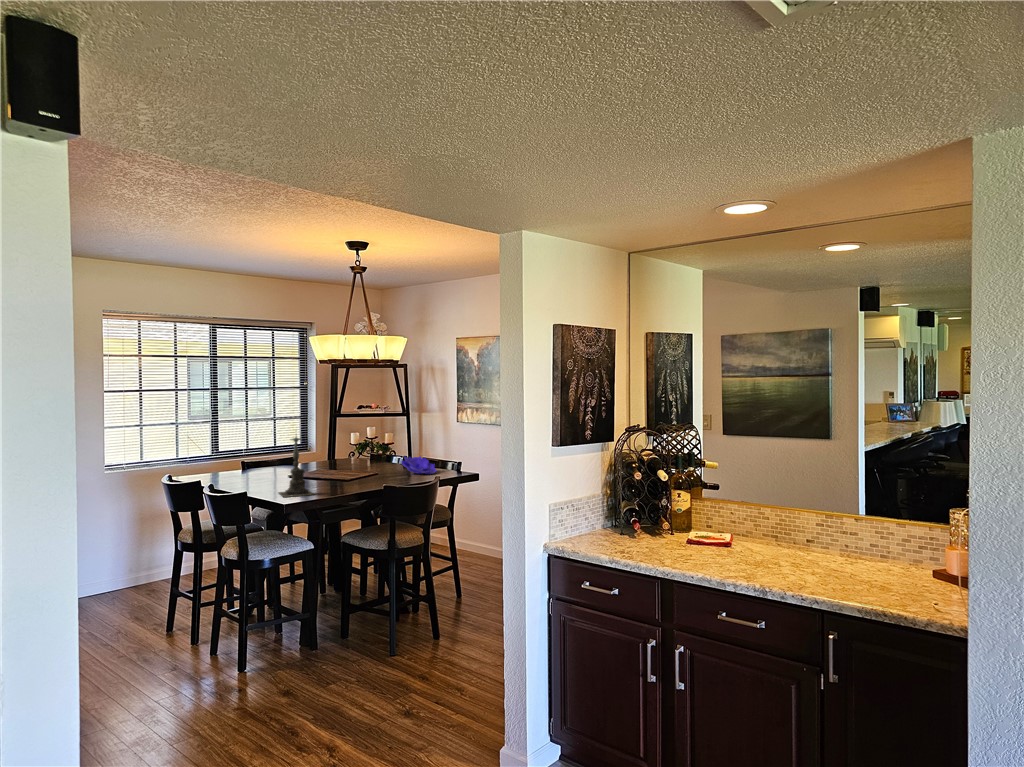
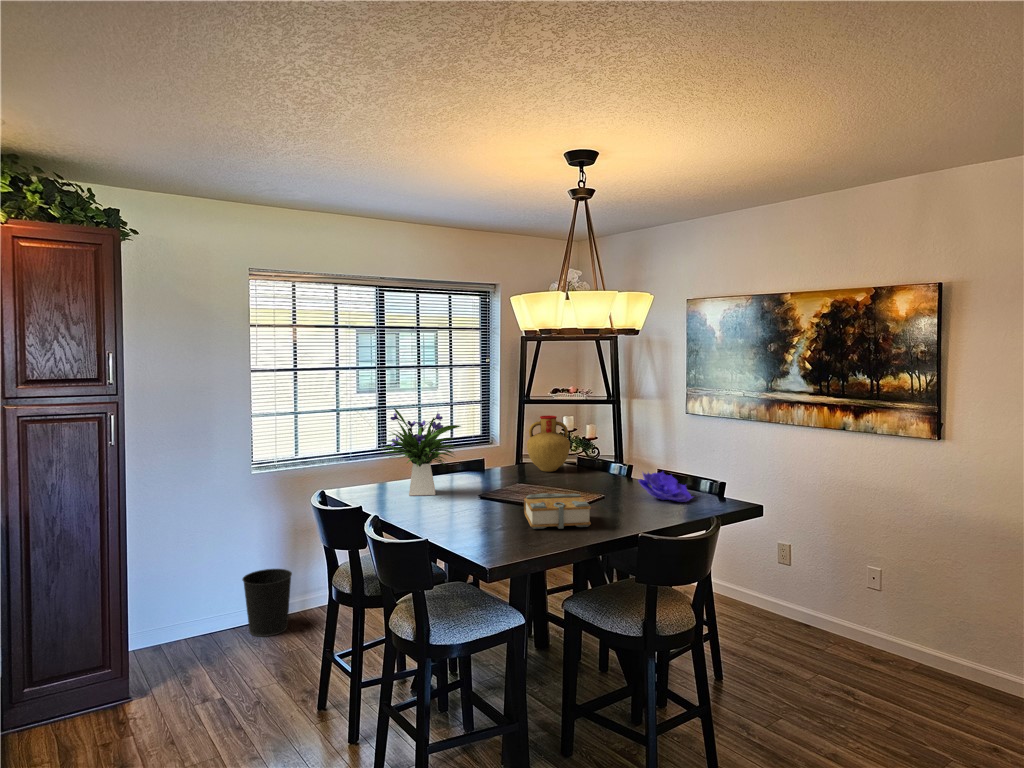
flower arrangement: none [214,415,277,478] -> present [384,408,461,496]
vase: none [330,423,363,463] -> present [527,415,570,472]
candle holder: present [278,437,313,497] -> none [470,439,528,548]
book: none [317,467,359,489] -> present [524,493,591,529]
wastebasket: none [95,550,138,603] -> present [242,569,292,637]

